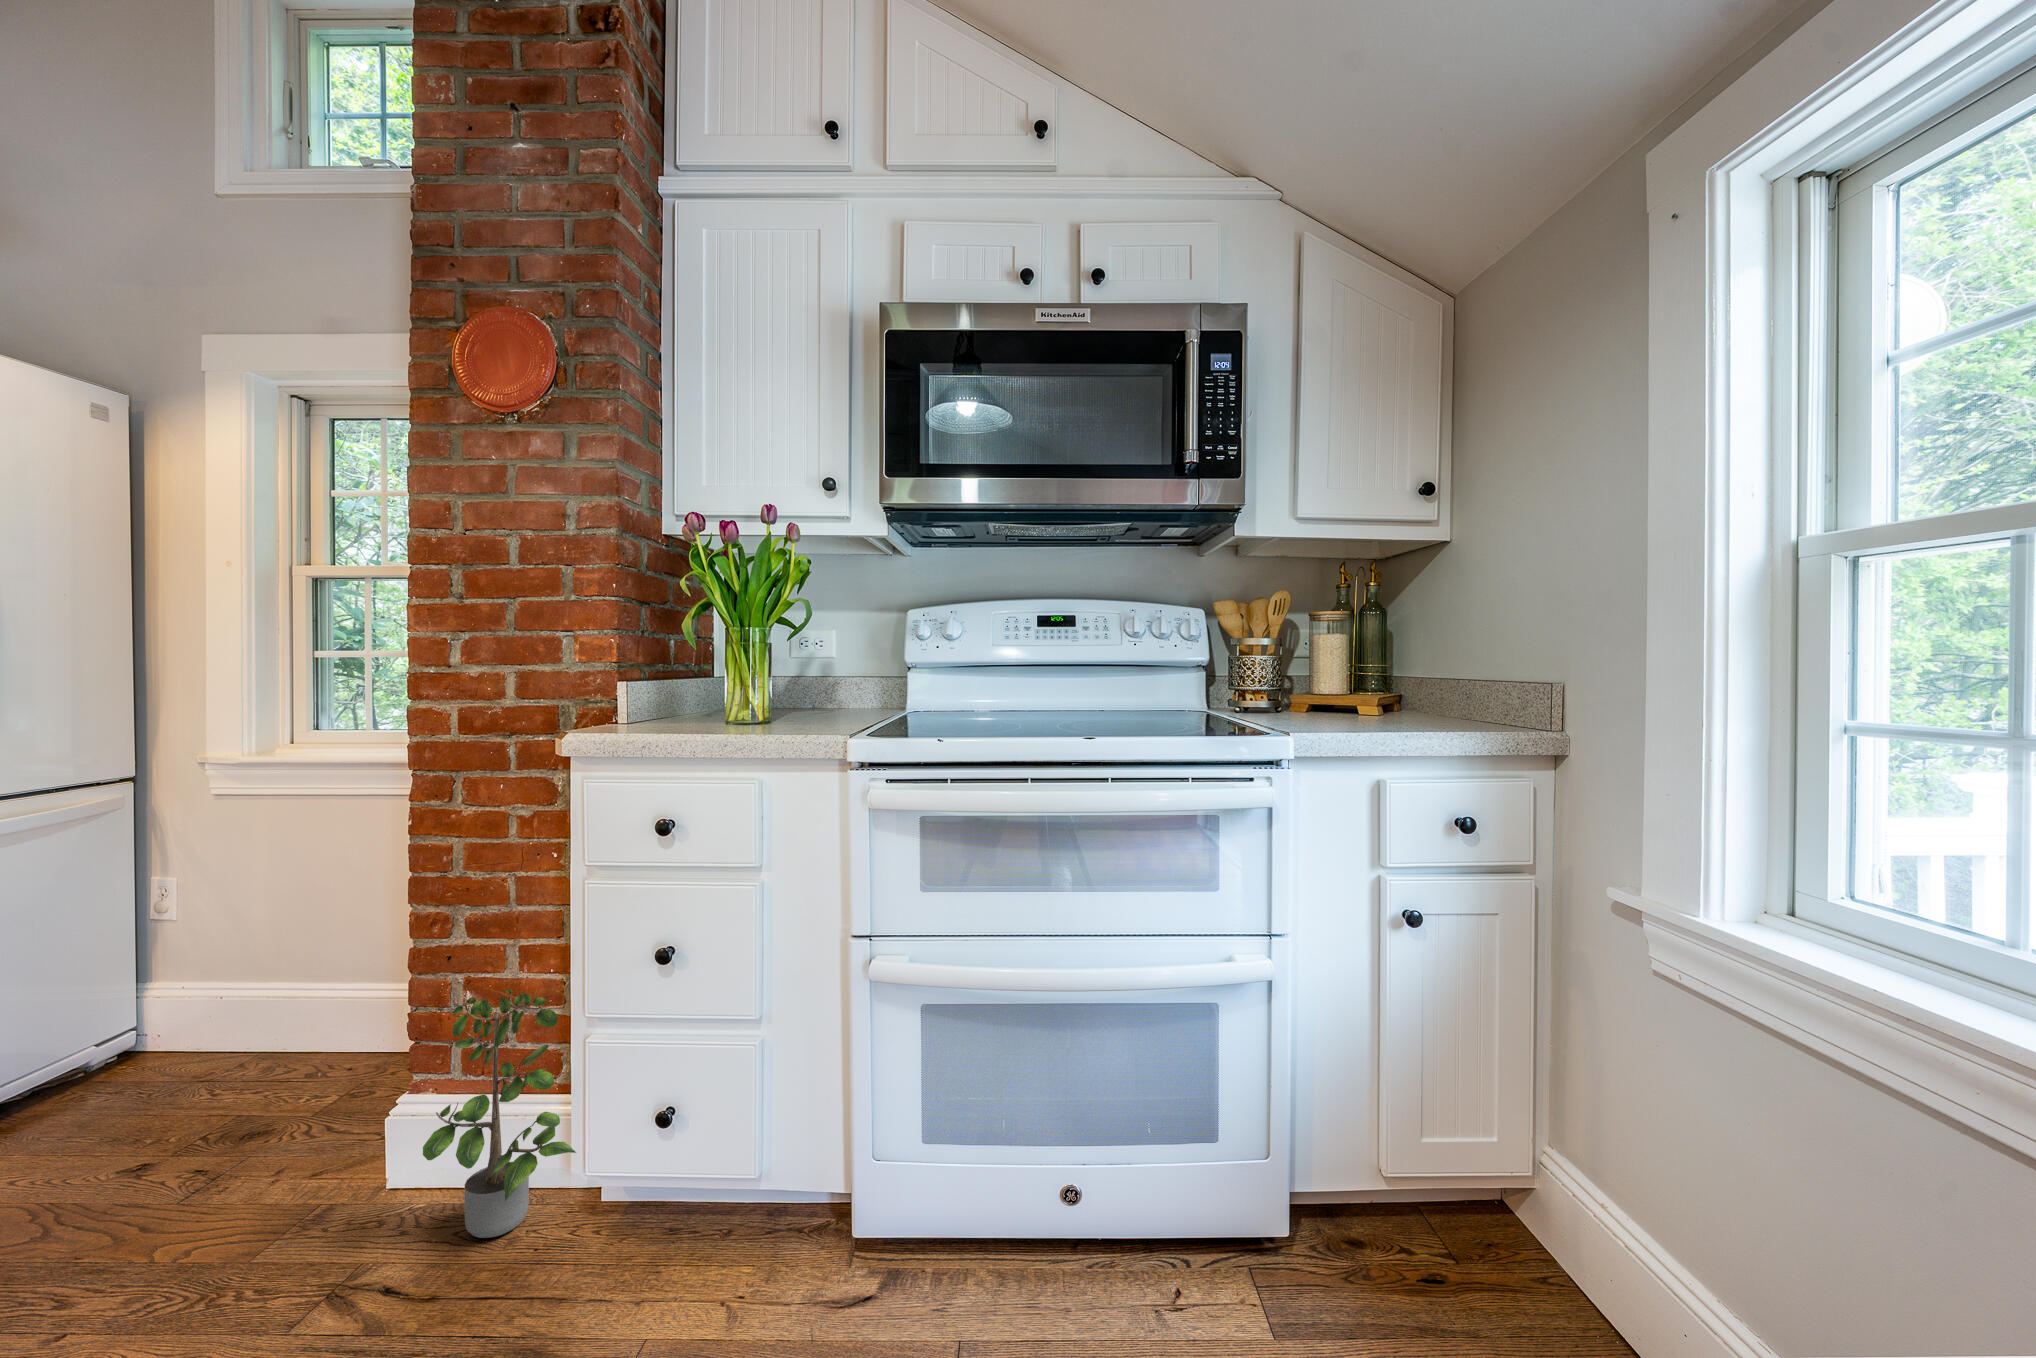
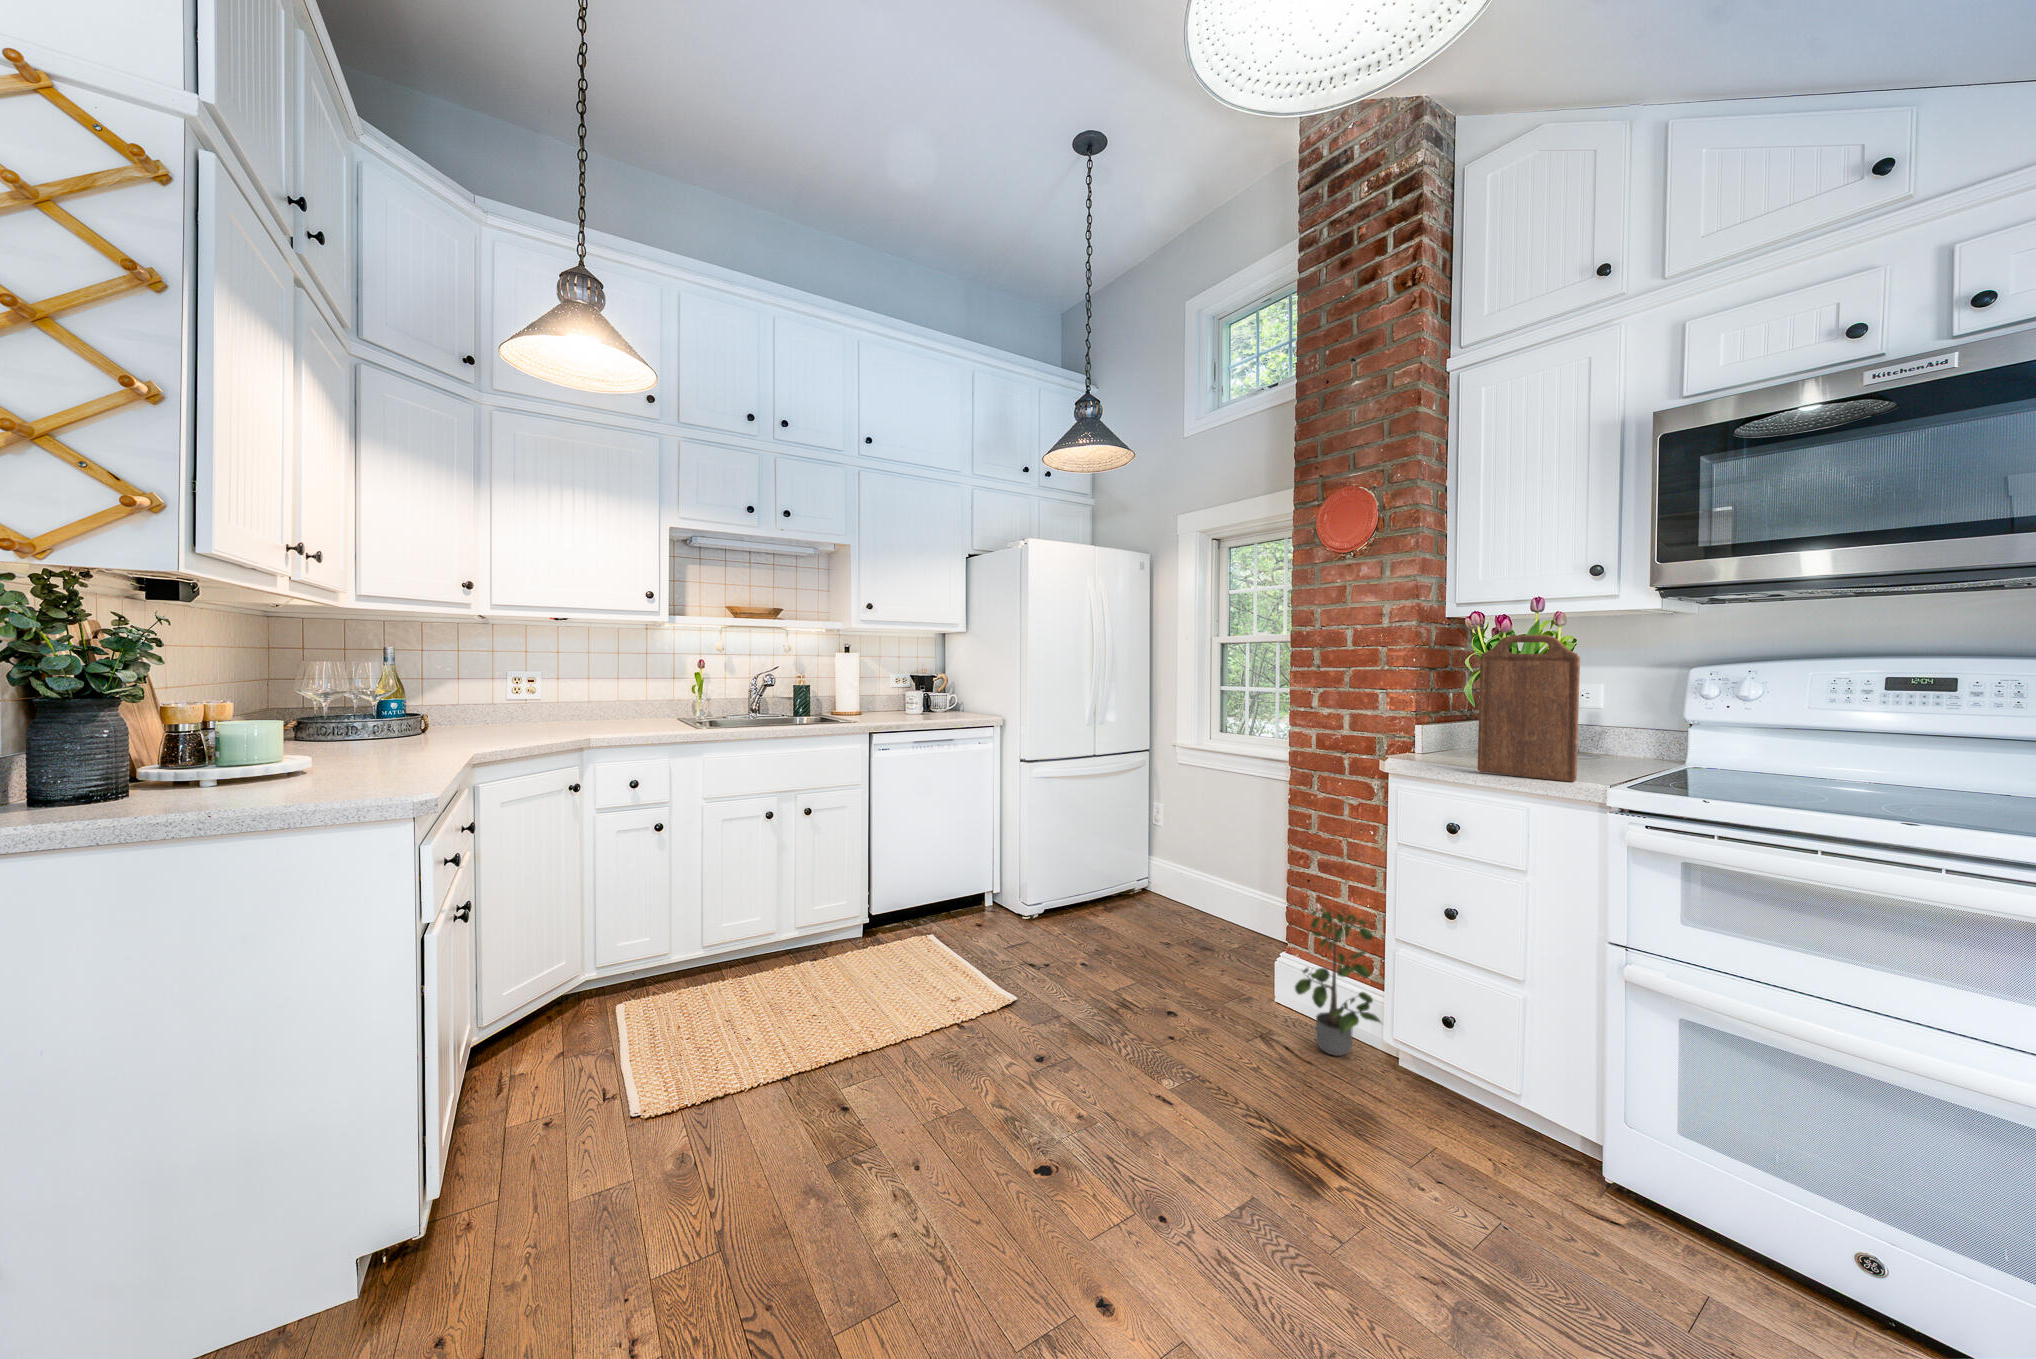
cutting board: none [701,544,817,738] -> present [1478,635,1580,782]

